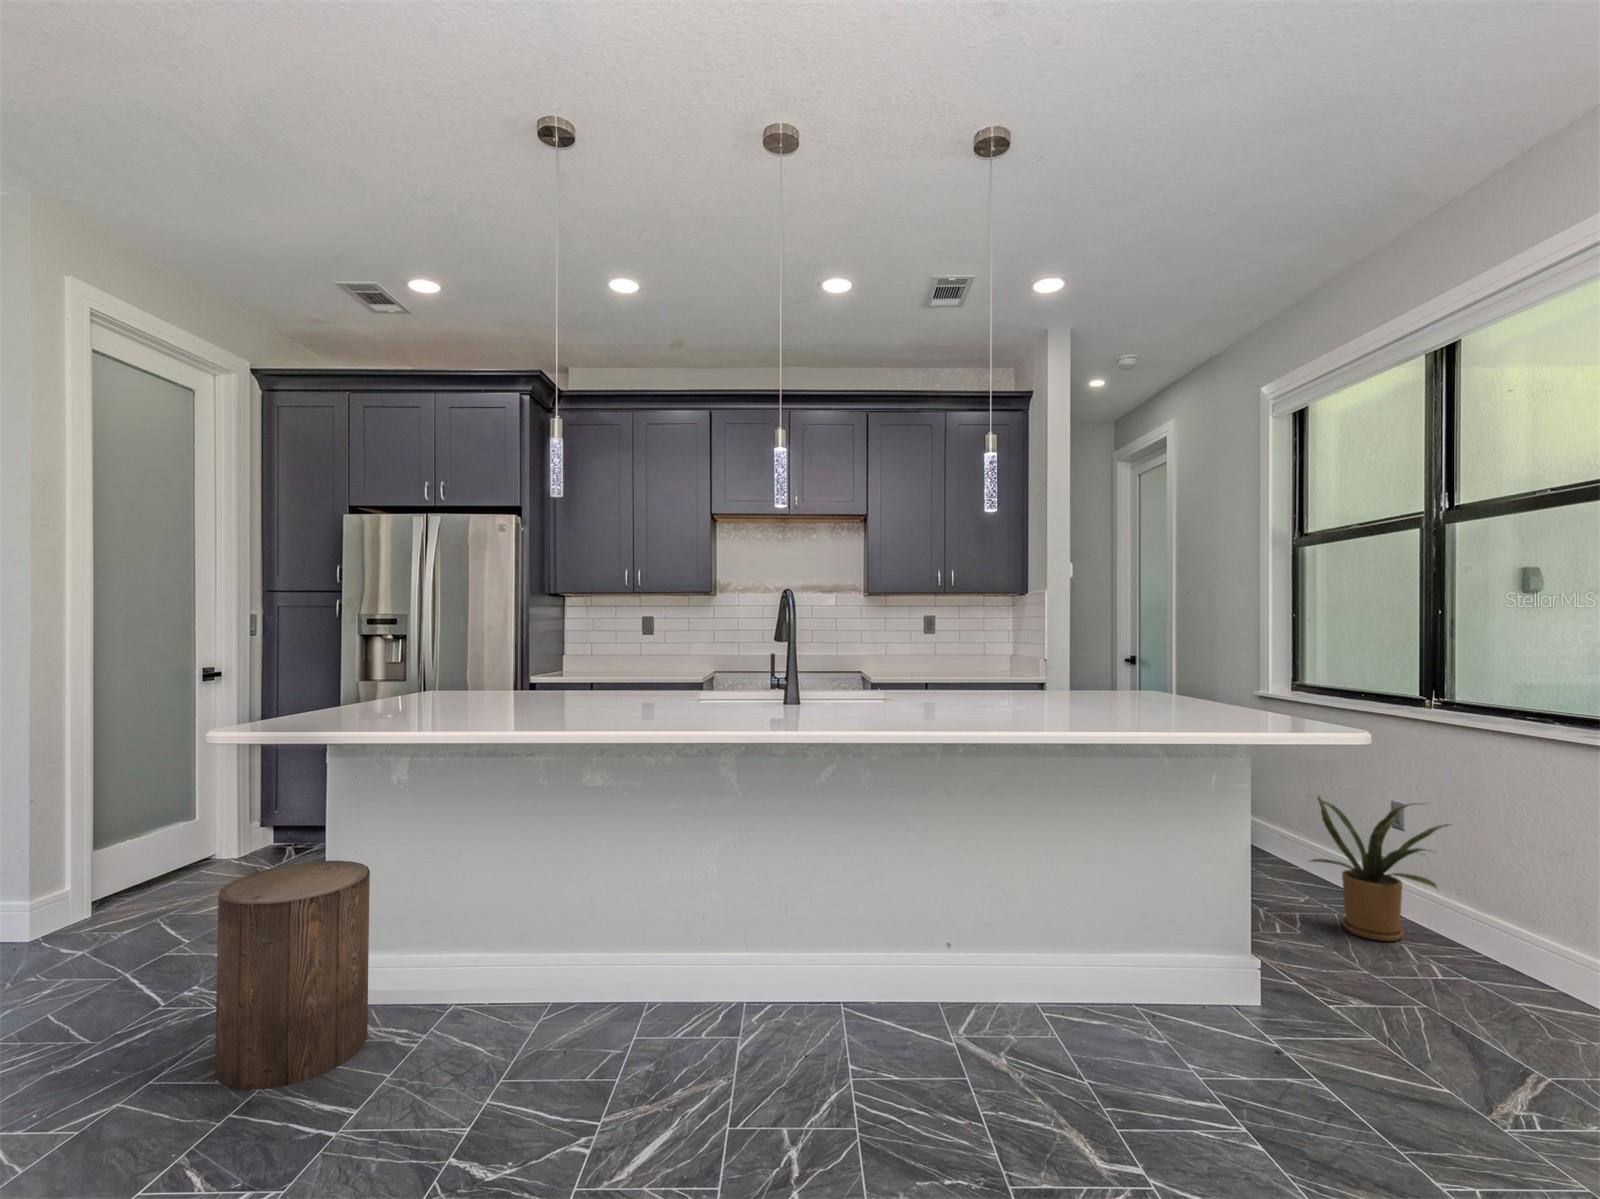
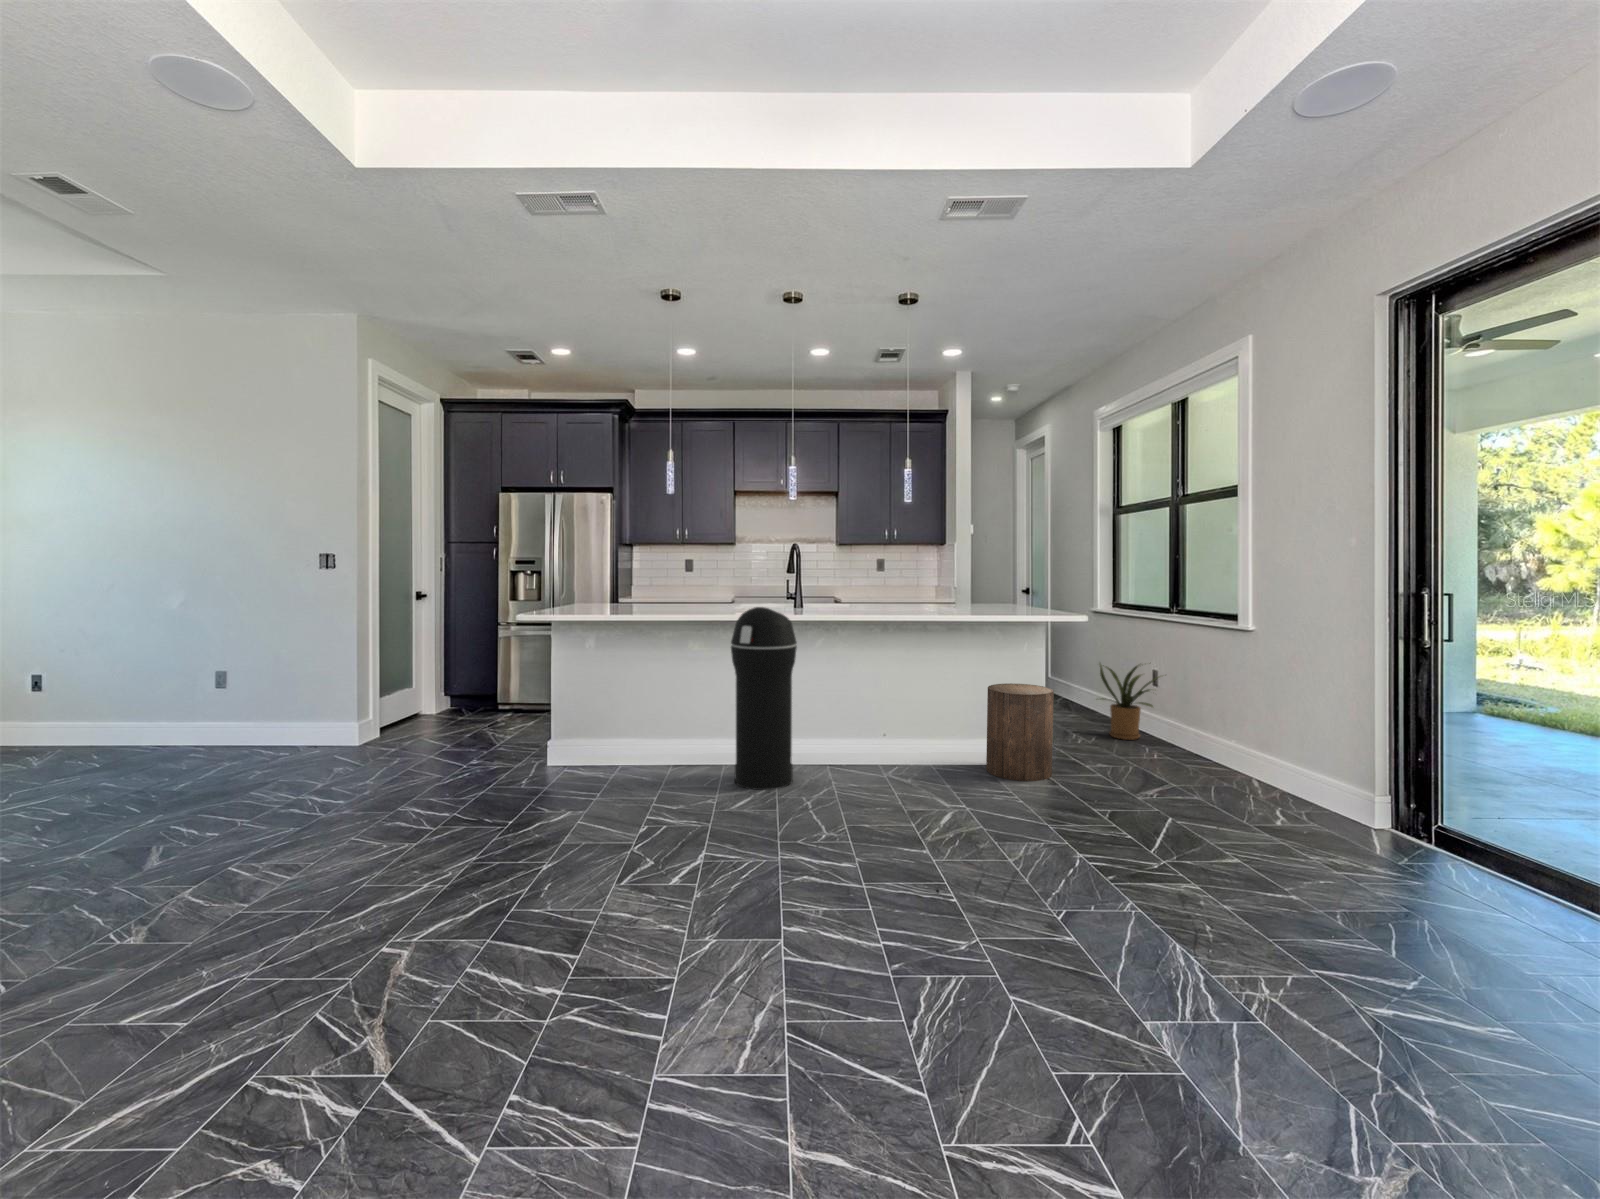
trash can: none [644,717,778,1109] -> present [731,607,797,790]
stool: present [215,861,370,1090] -> present [986,683,1054,781]

